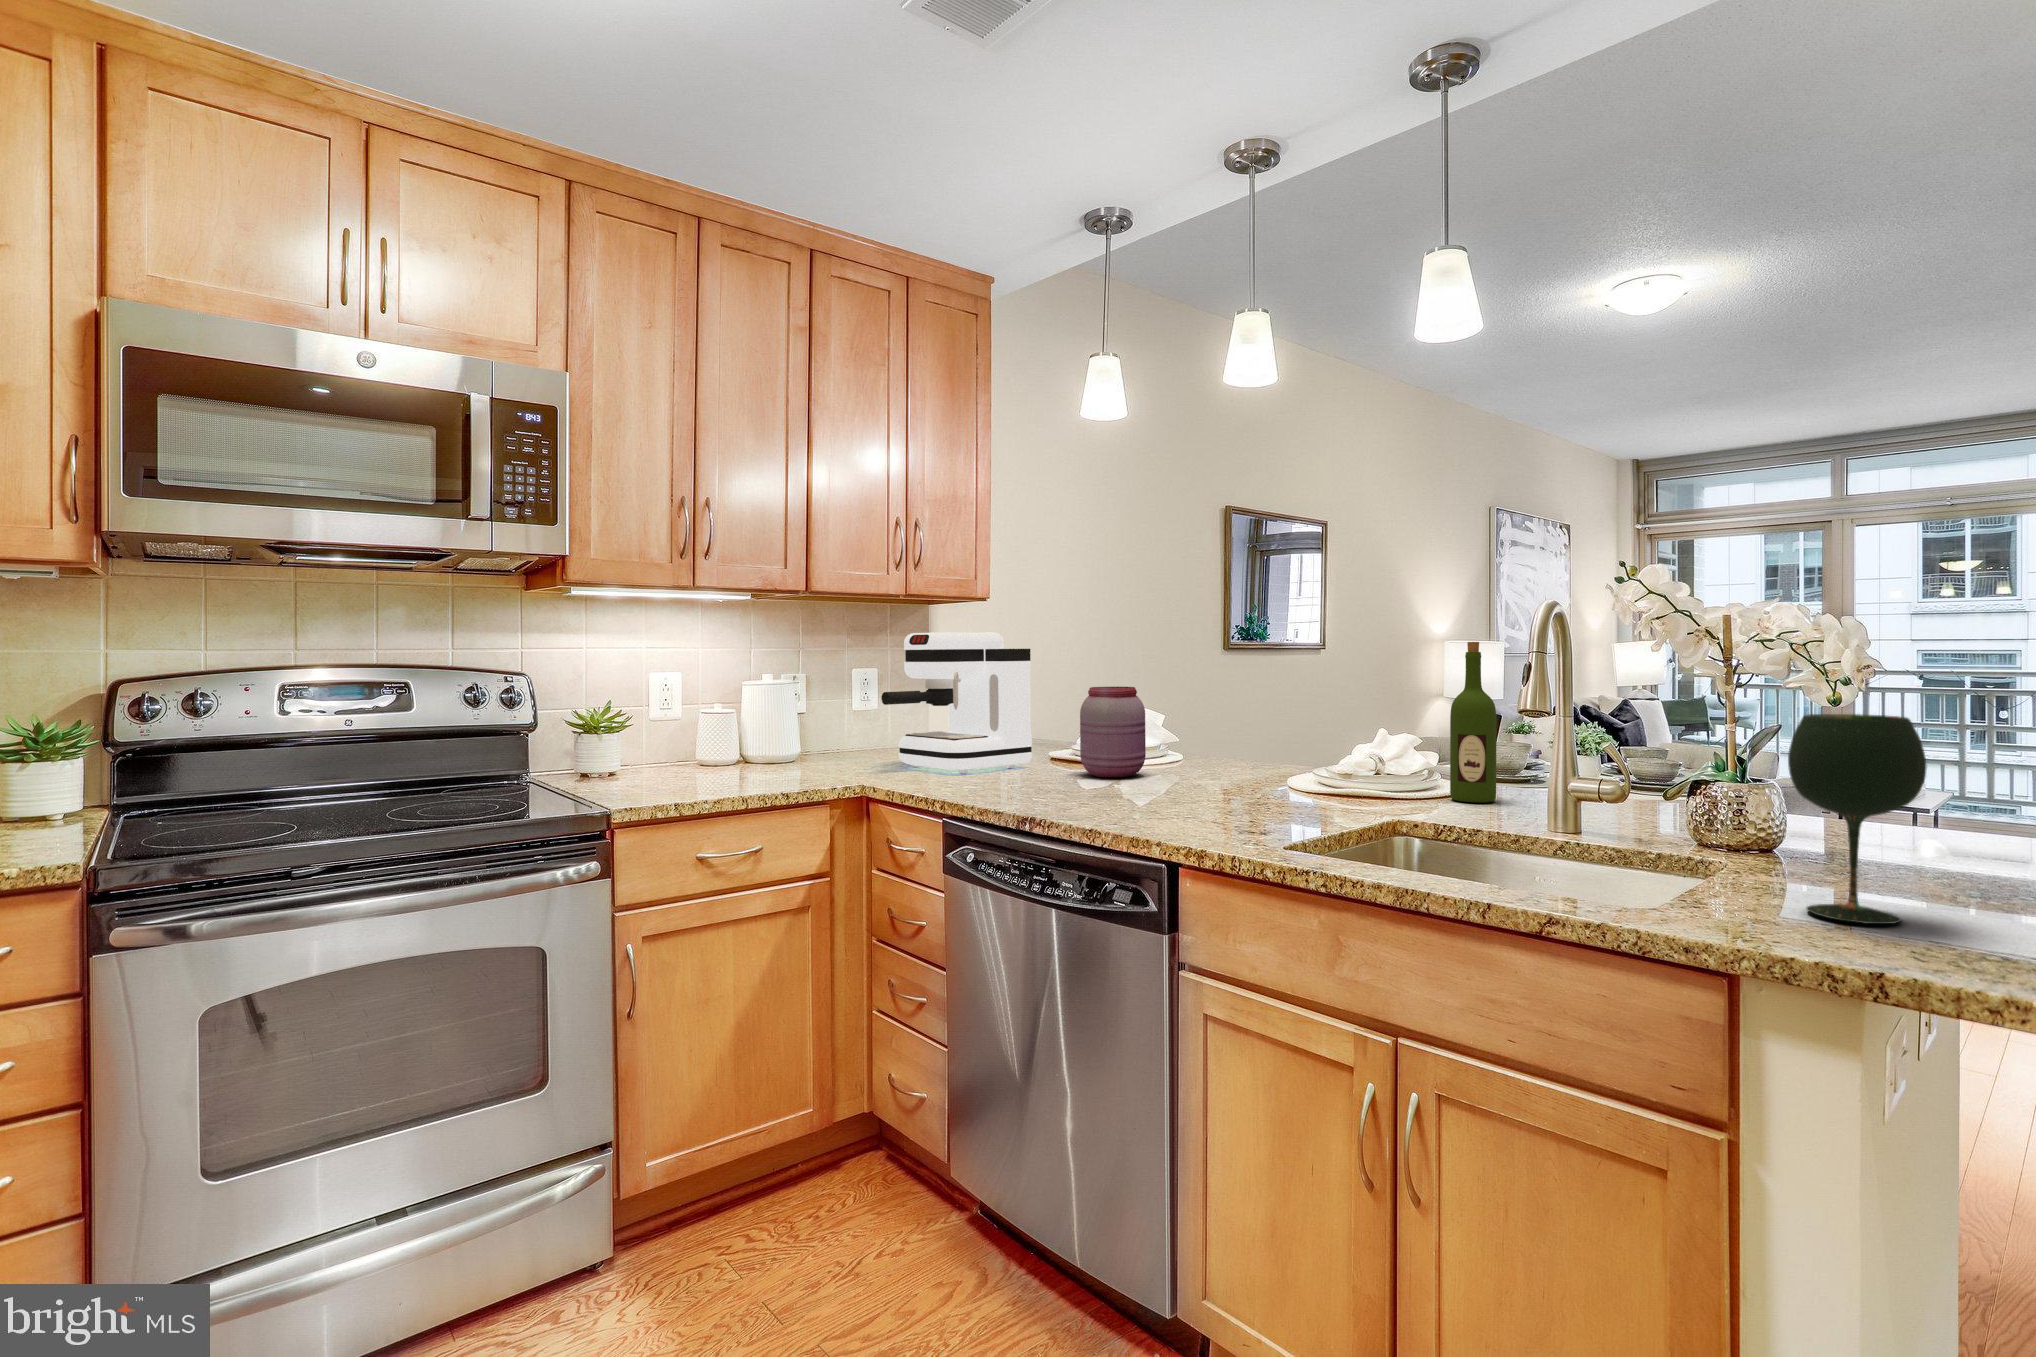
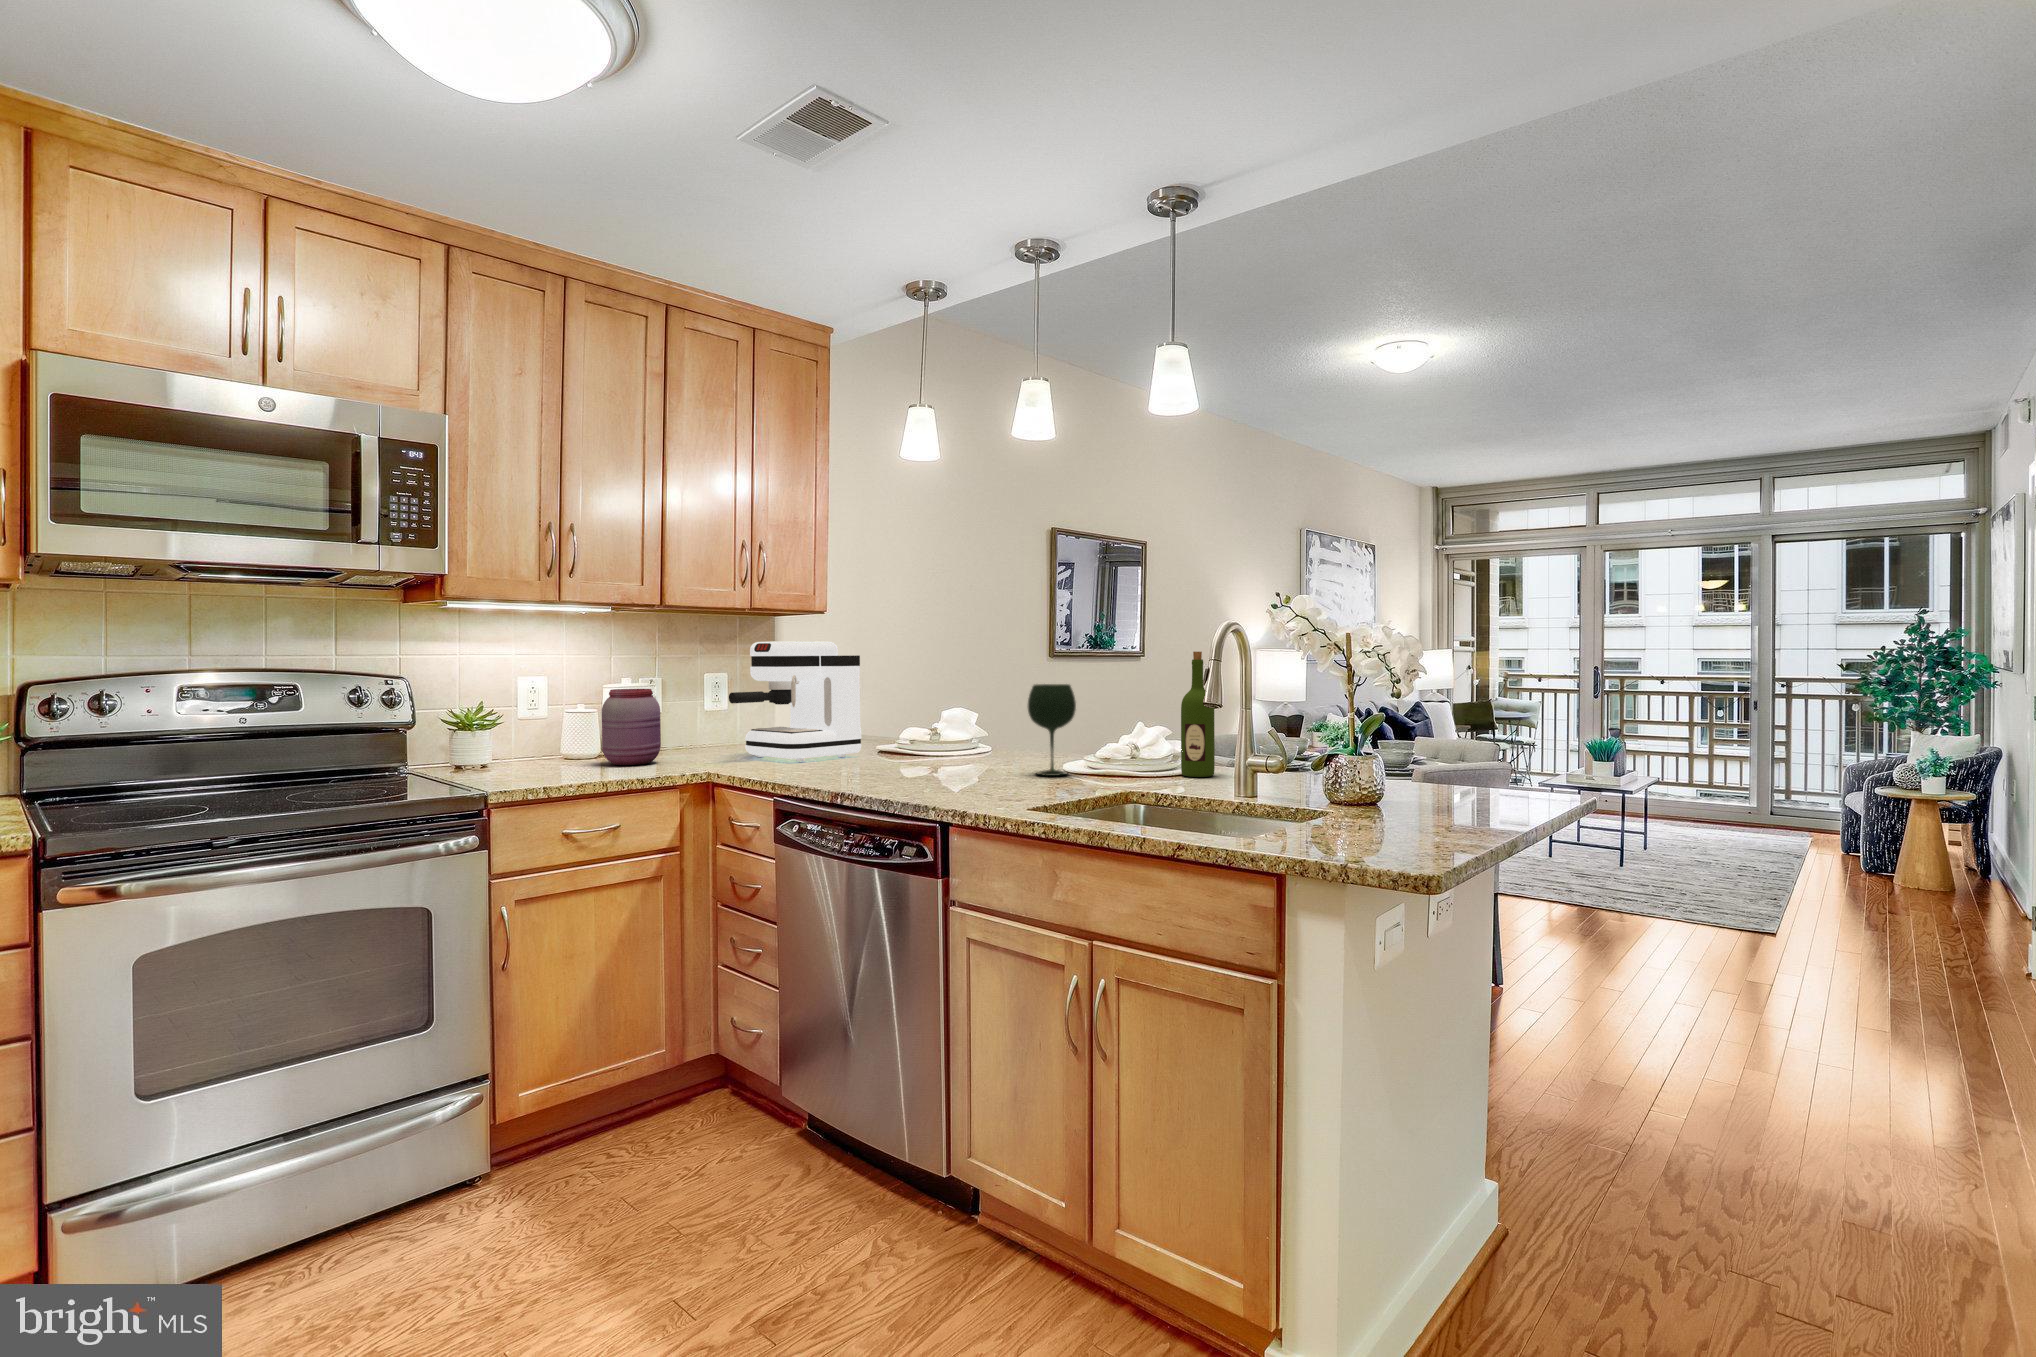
jar: present [1080,687,1146,777] -> present [602,689,661,765]
wine glass: present [1788,714,1926,924] -> present [1028,684,1076,776]

